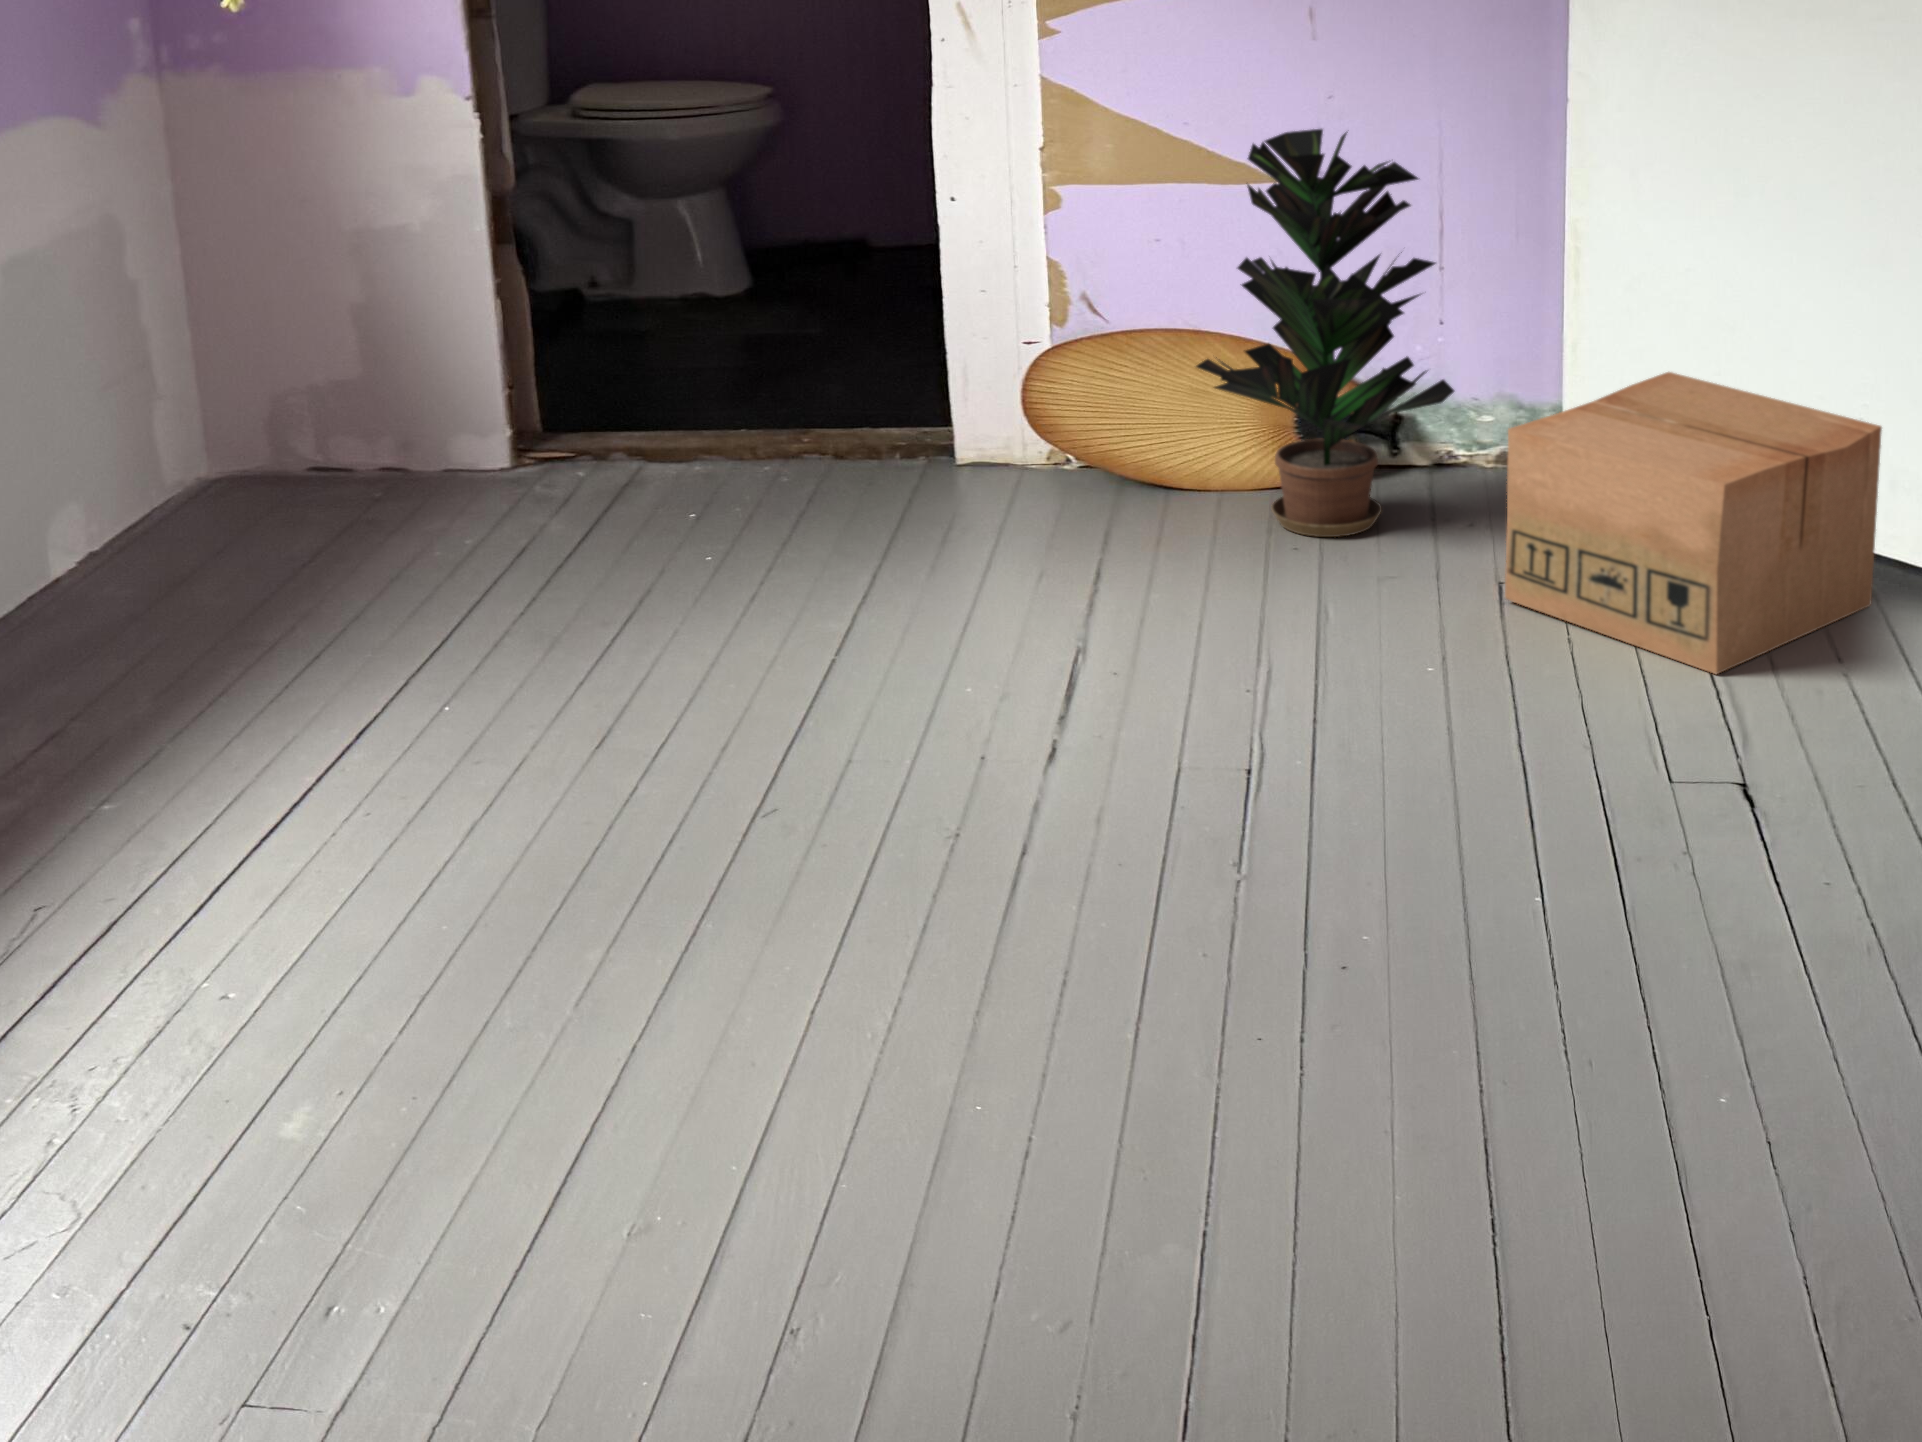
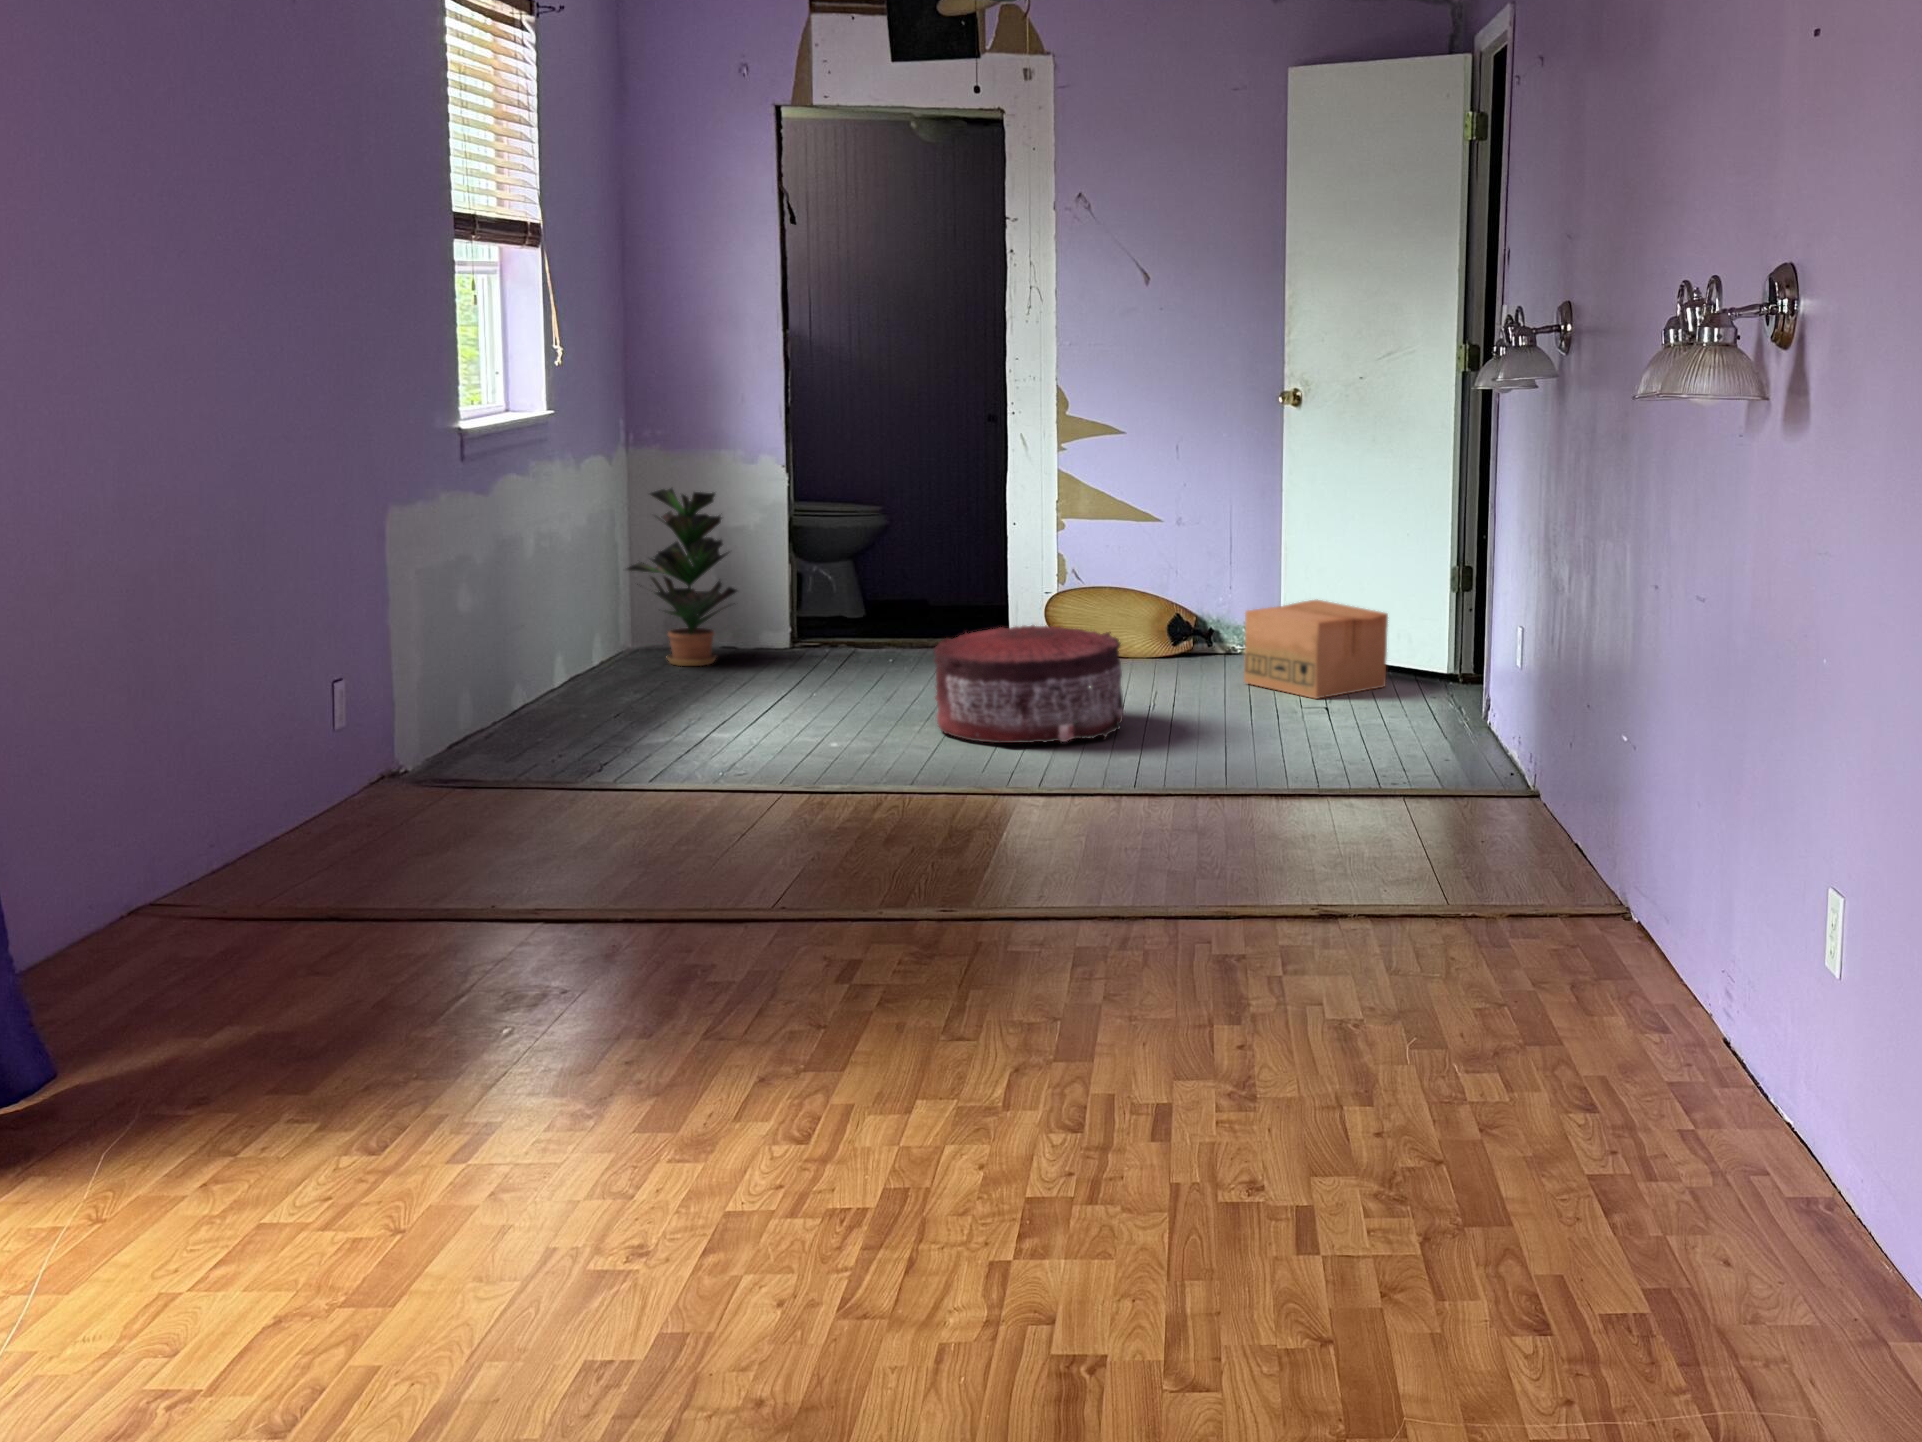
potted plant: present [1196,129,1454,537] -> present [627,488,737,666]
pouf: none [692,546,1230,993] -> present [934,625,1124,743]

